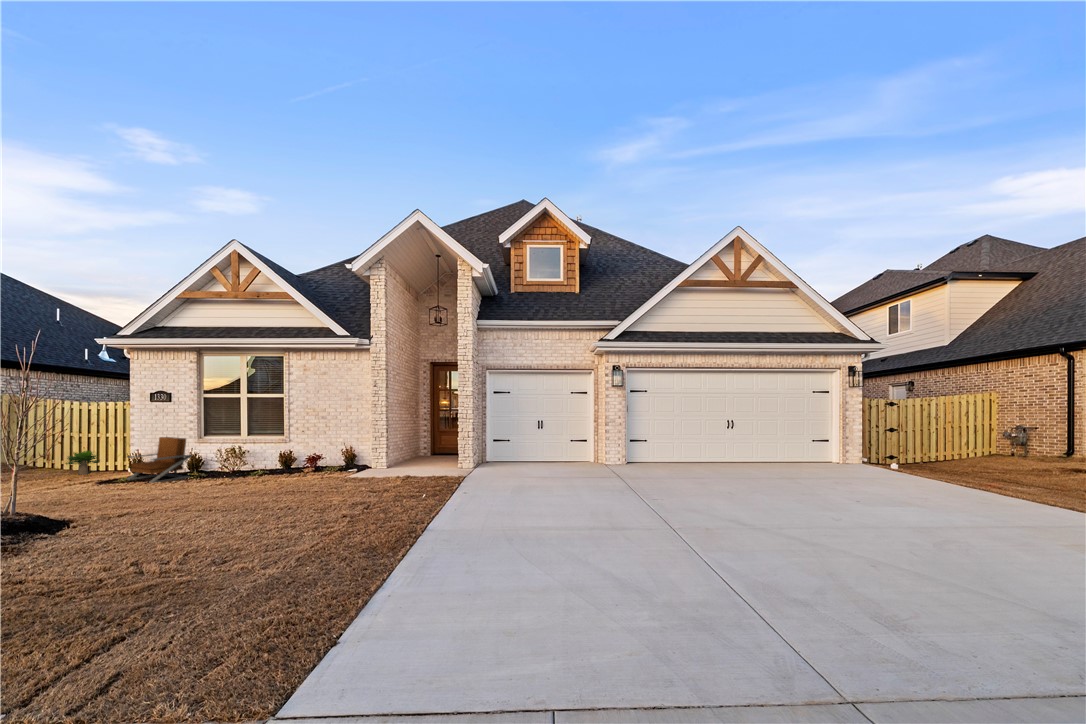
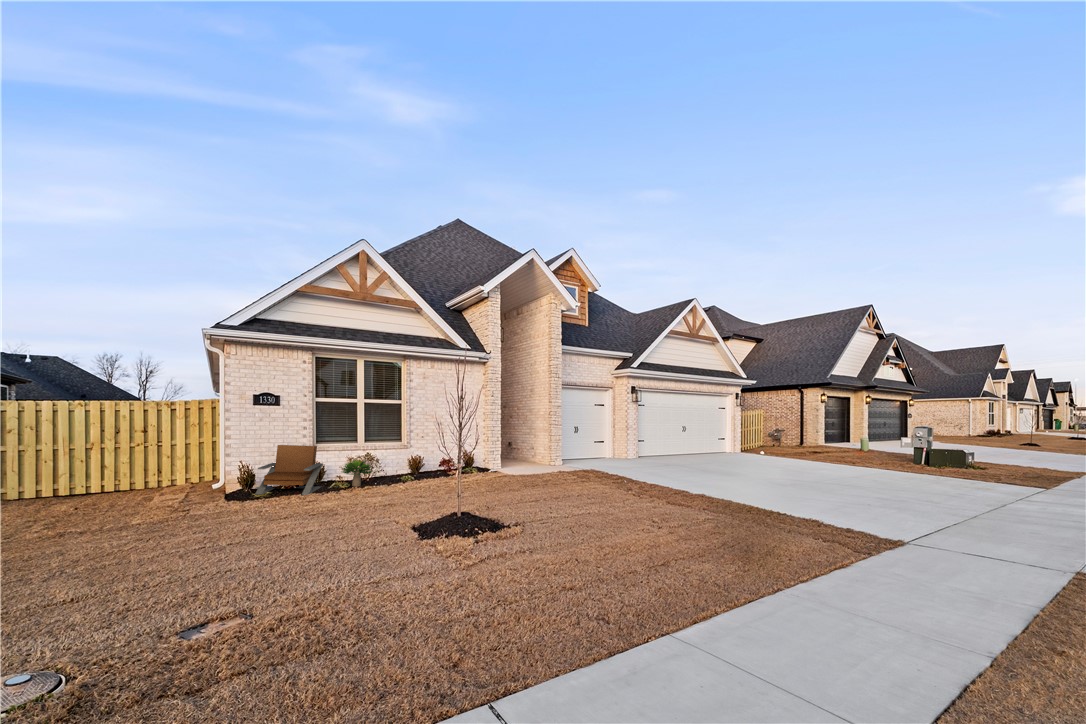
potted plant: present [67,451,100,475] -> present [342,460,372,486]

